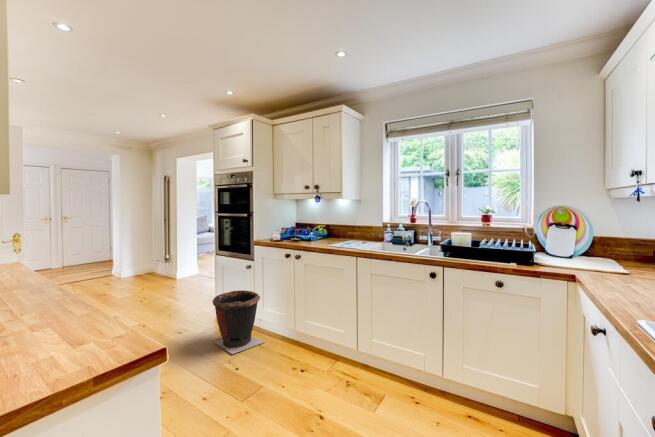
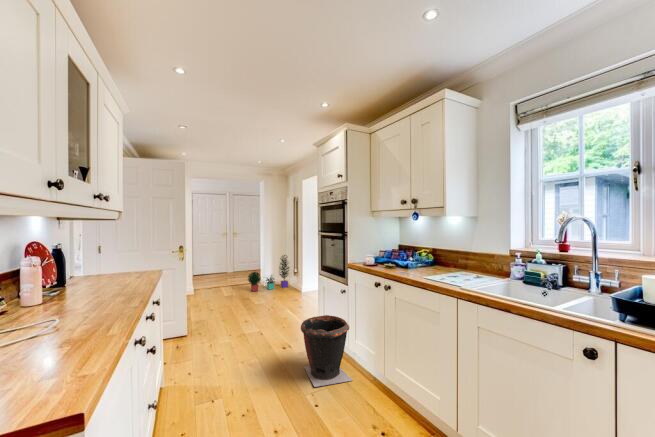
potted plant: none [104,241,161,286] -> present [248,255,290,292]

